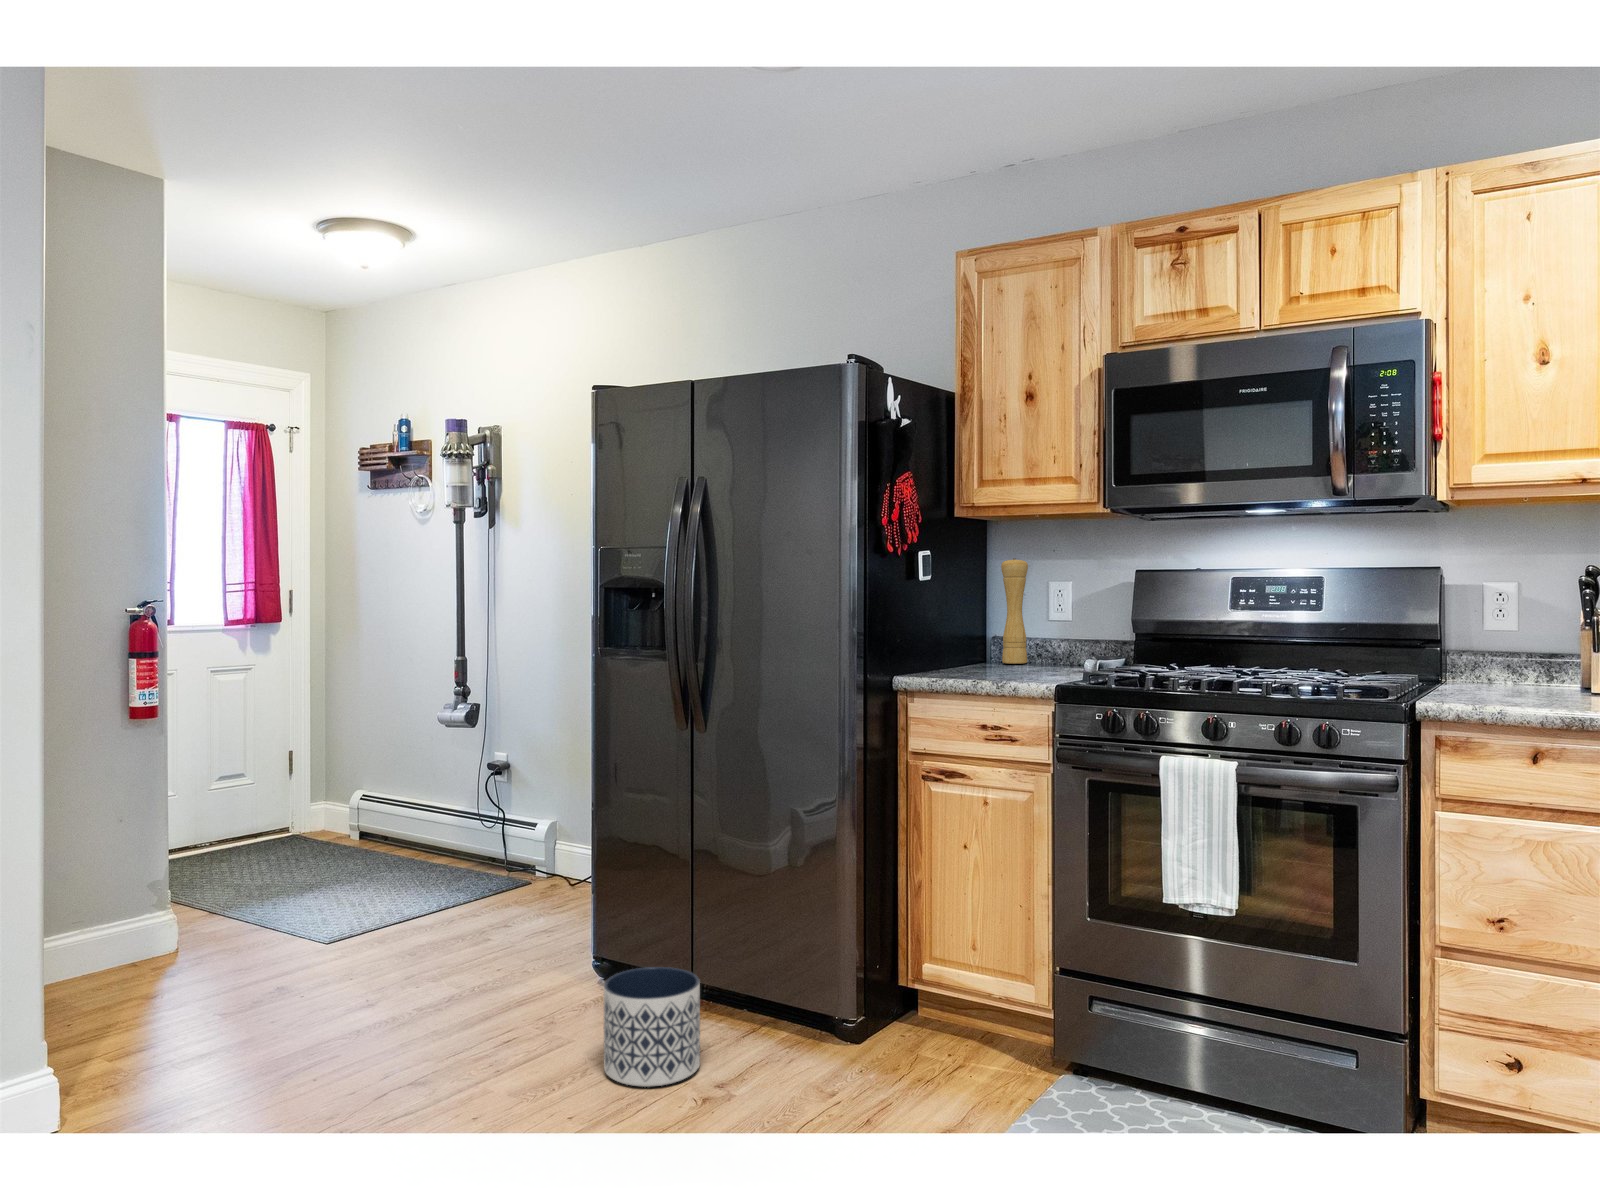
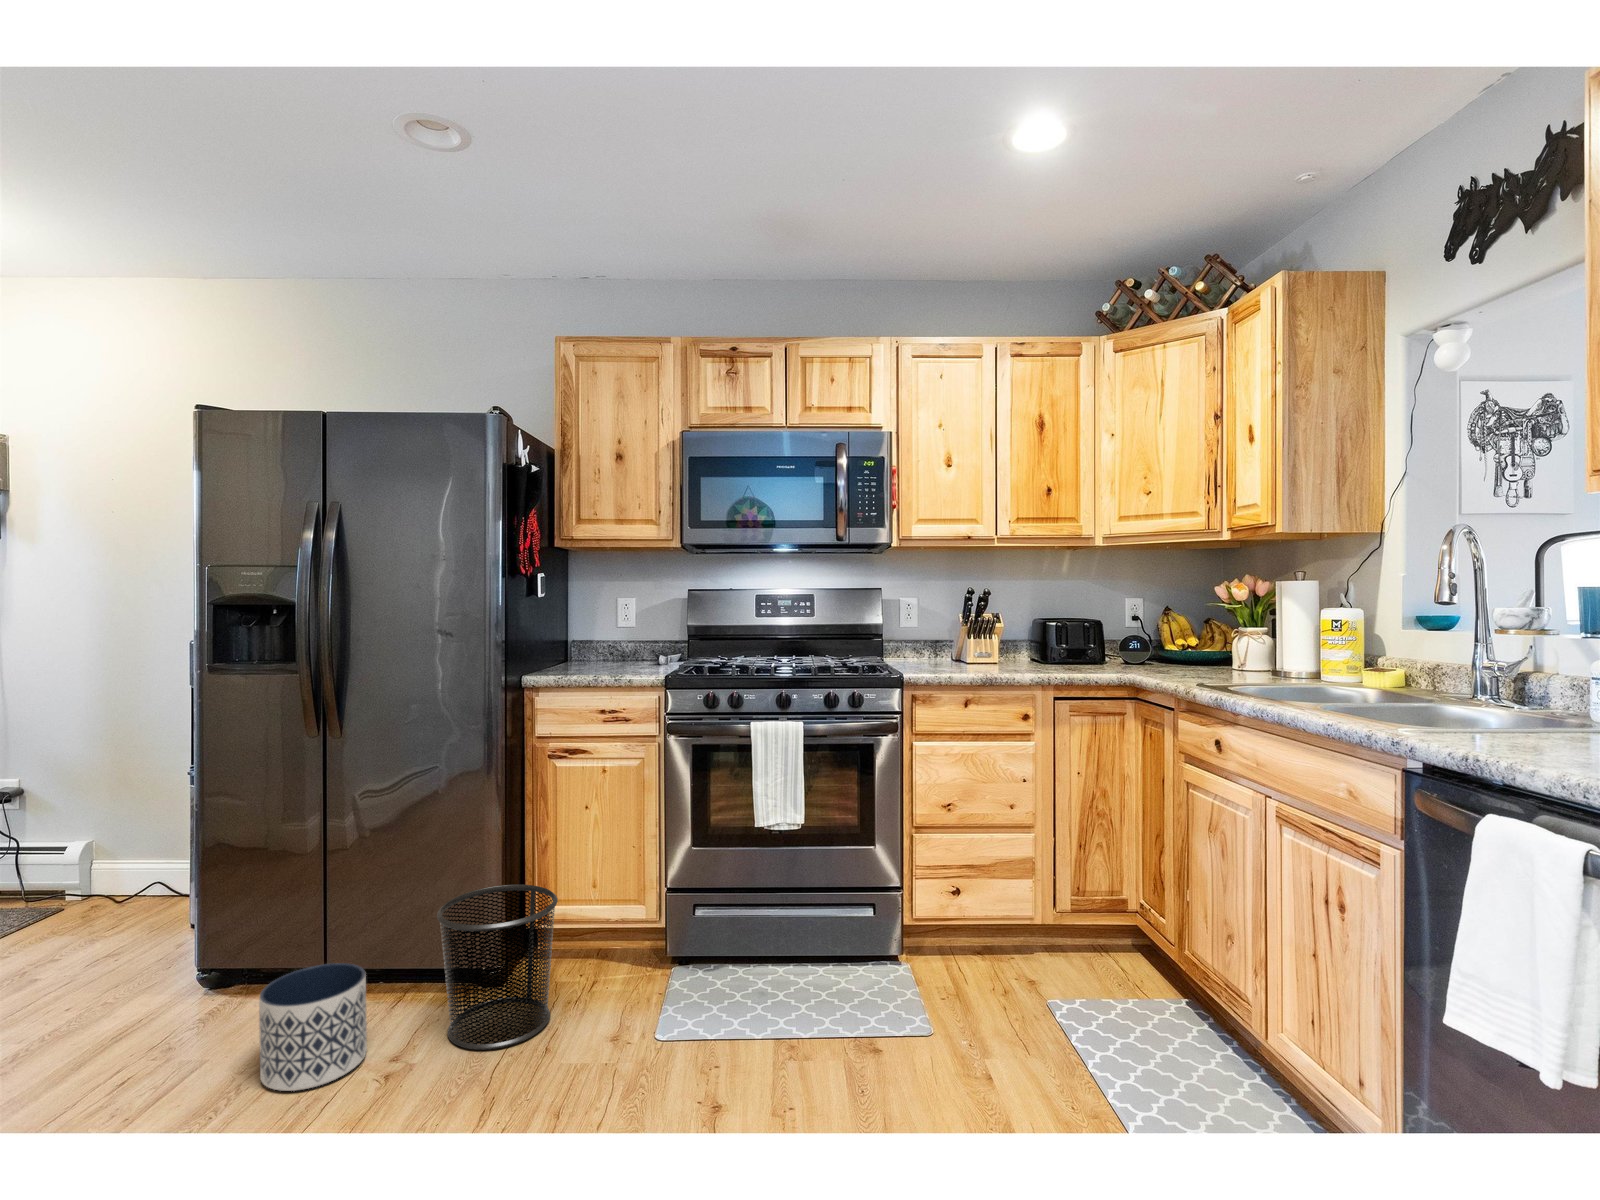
pepper mill: present [1001,558,1028,664] -> none [588,579,609,660]
waste bin: none [767,921,900,1103] -> present [437,885,558,1050]

